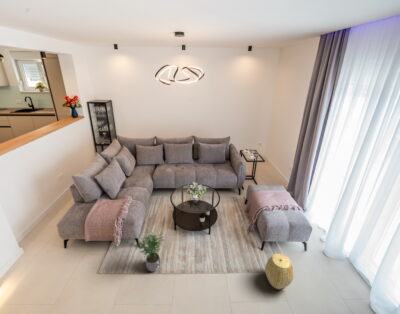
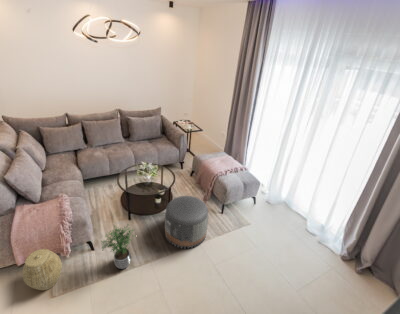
pouf: none [197,221,240,275] -> present [165,196,208,248]
woven basket: present [265,253,294,289] -> present [22,249,62,290]

